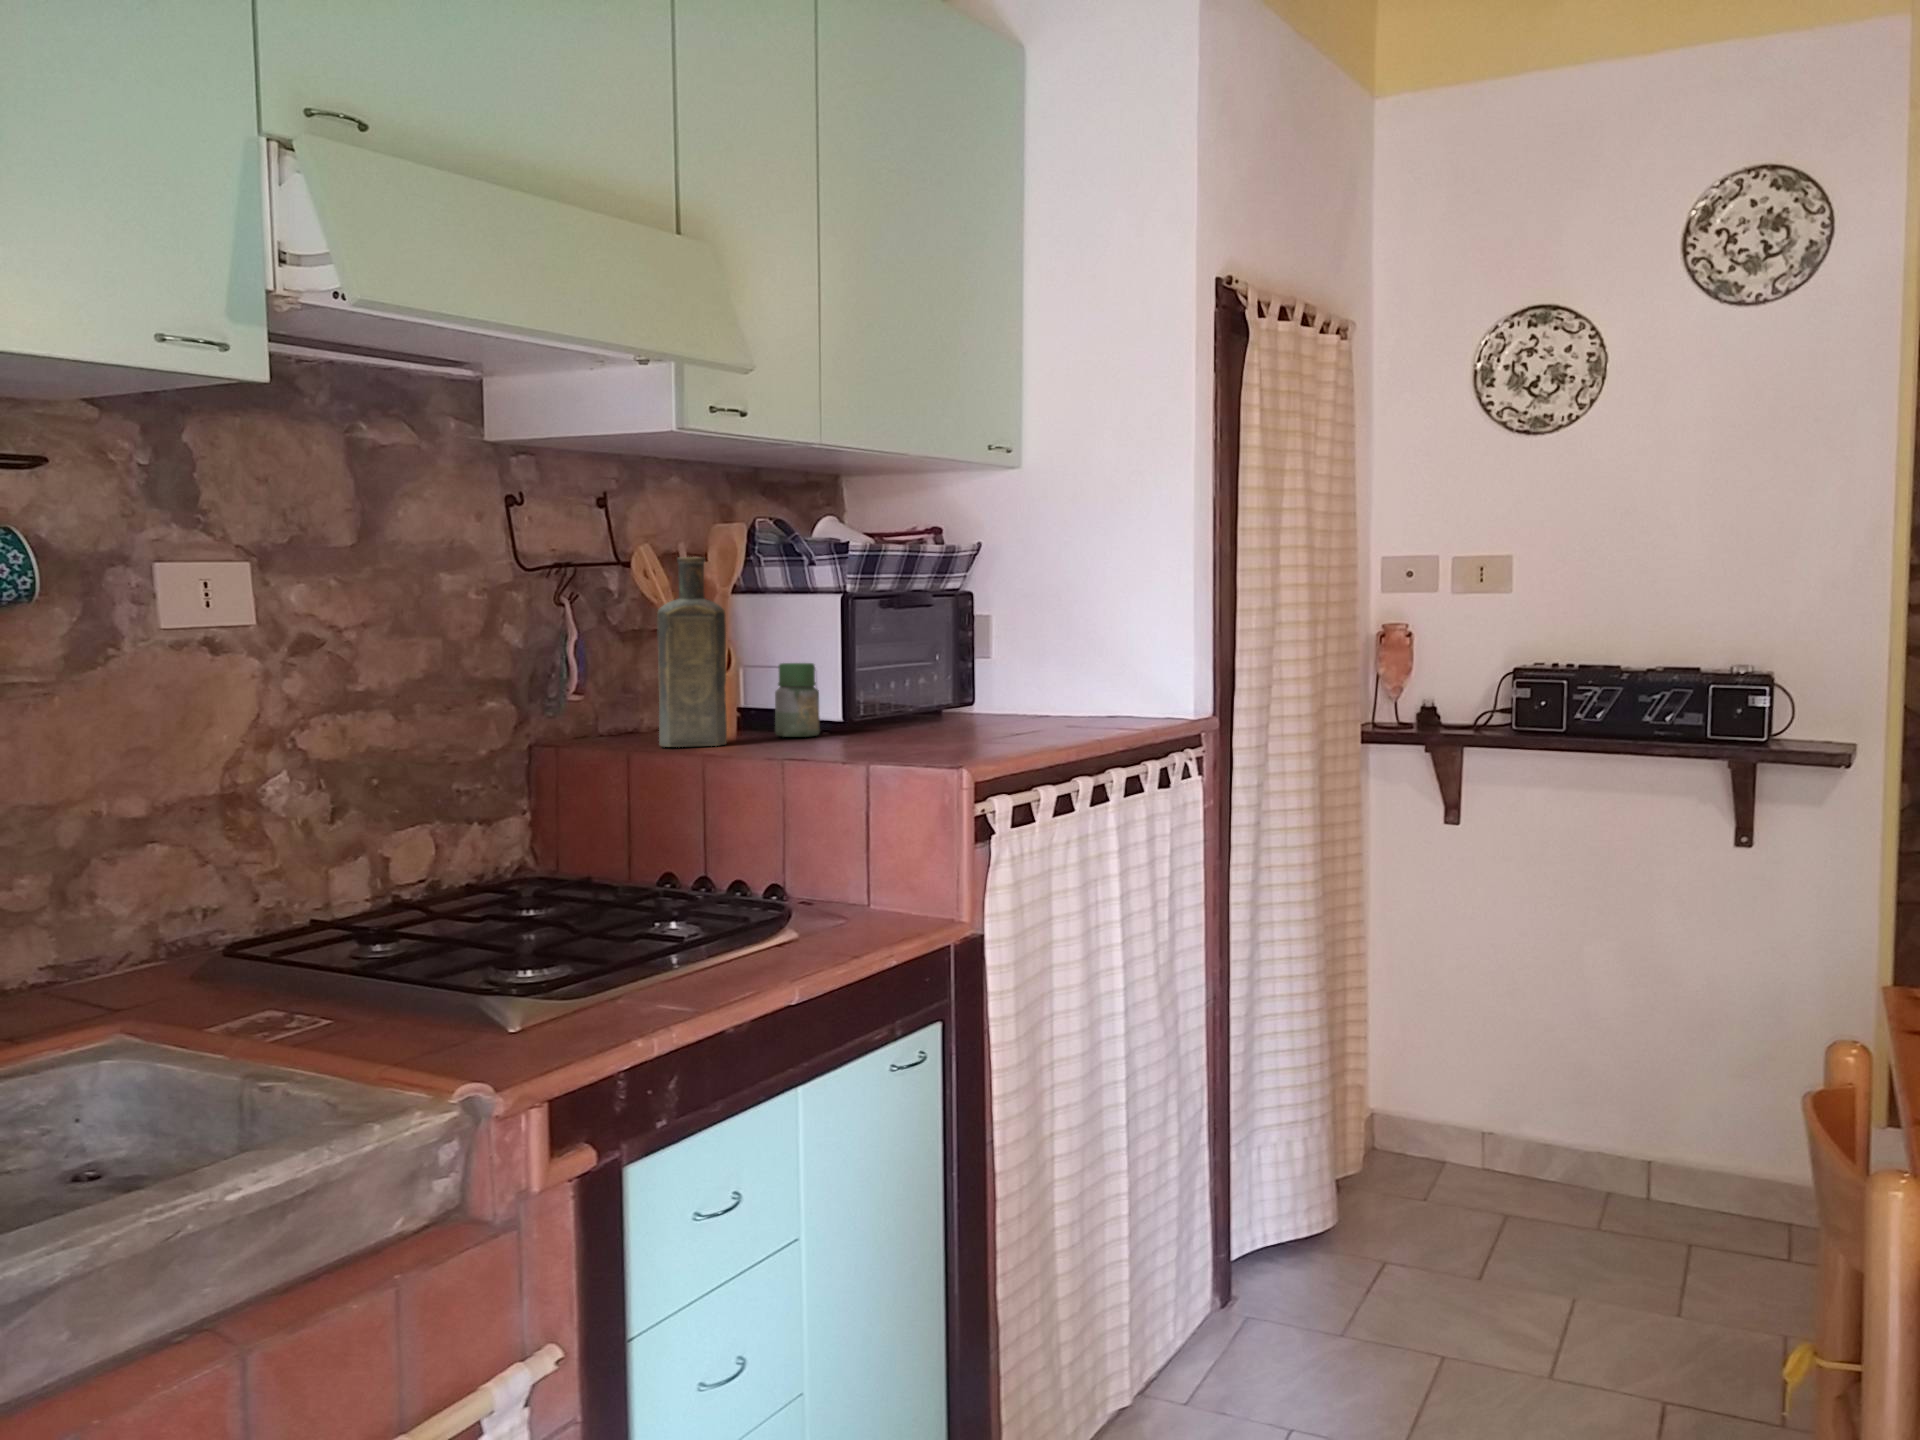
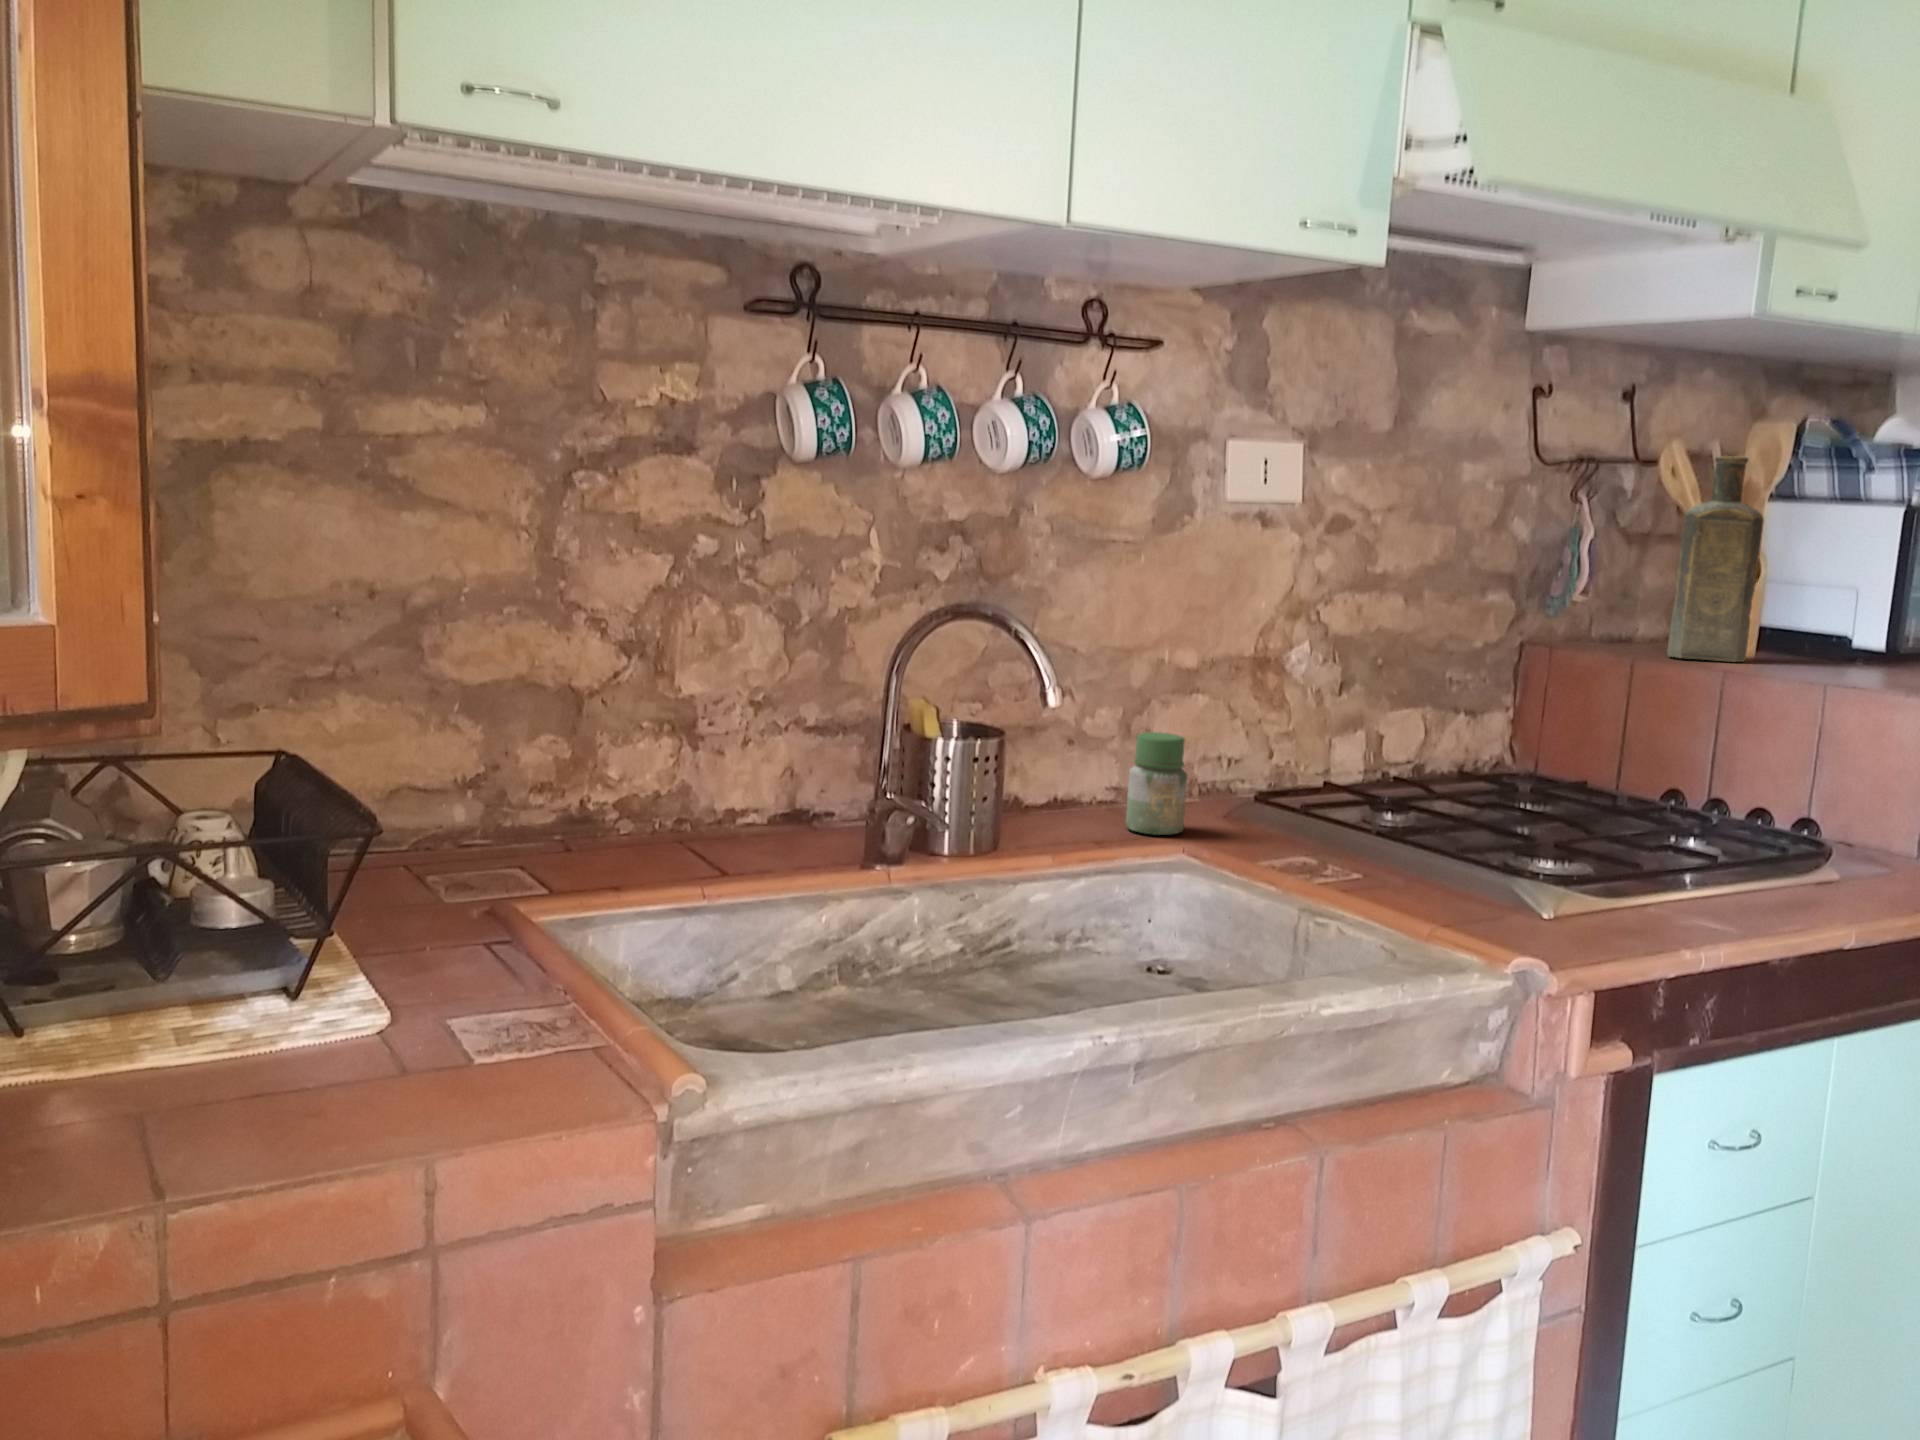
jar: present [775,663,820,737] -> present [1126,732,1187,835]

